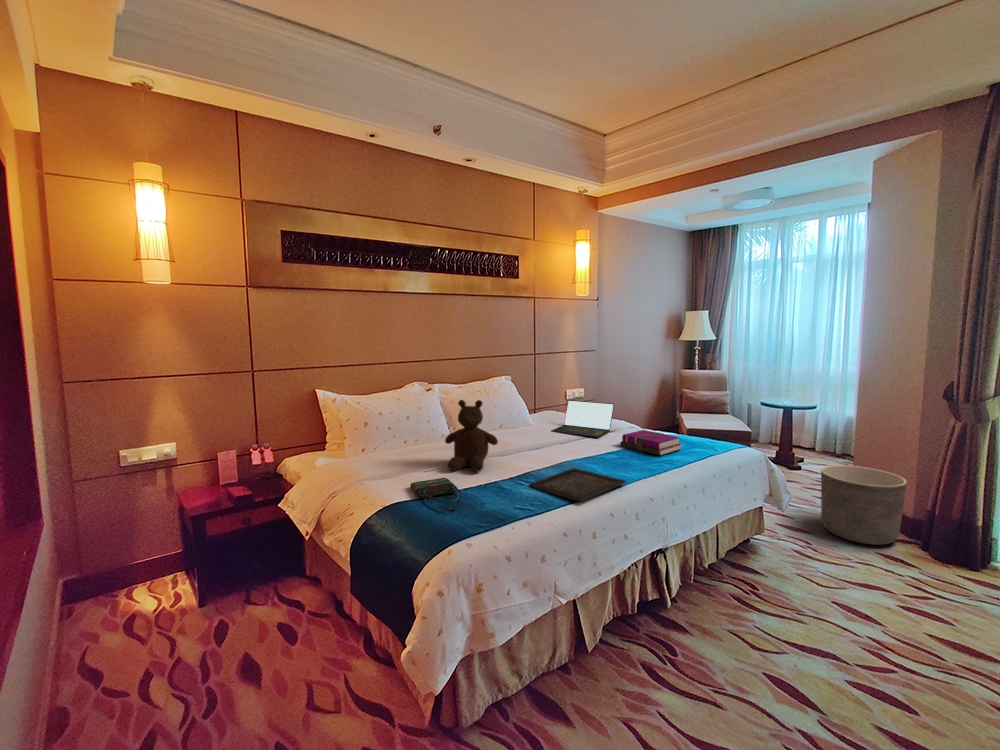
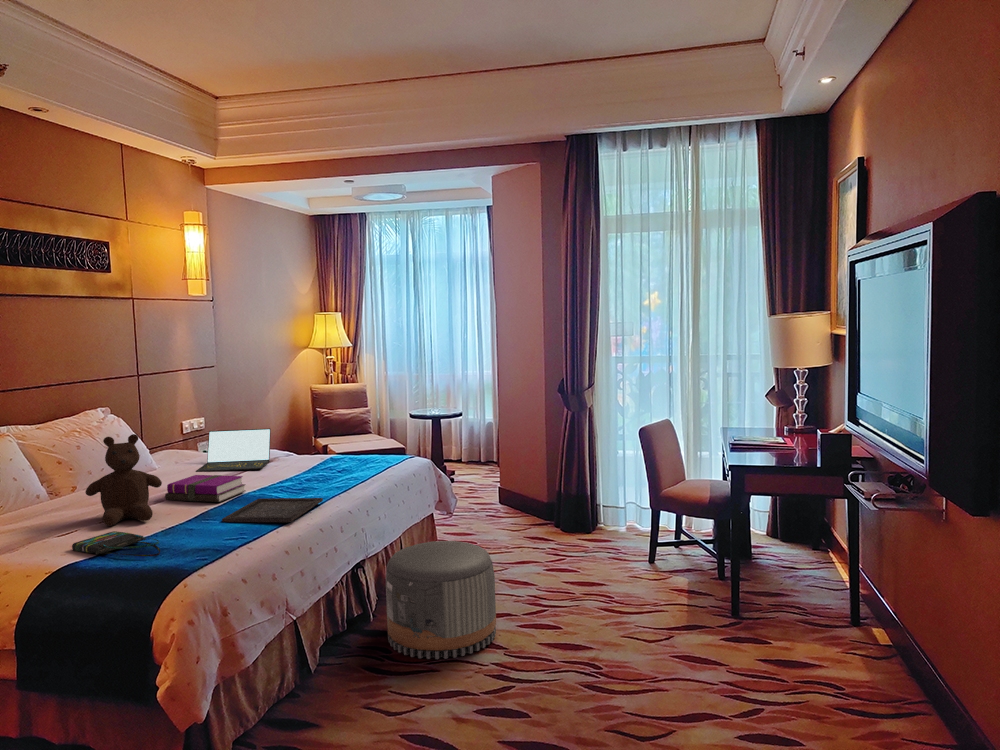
notebook: present [620,430,681,455] -> present [165,475,245,502]
planter: present [821,465,907,545] -> none [476,463,540,532]
pouf: none [679,547,814,701] -> present [386,541,496,659]

